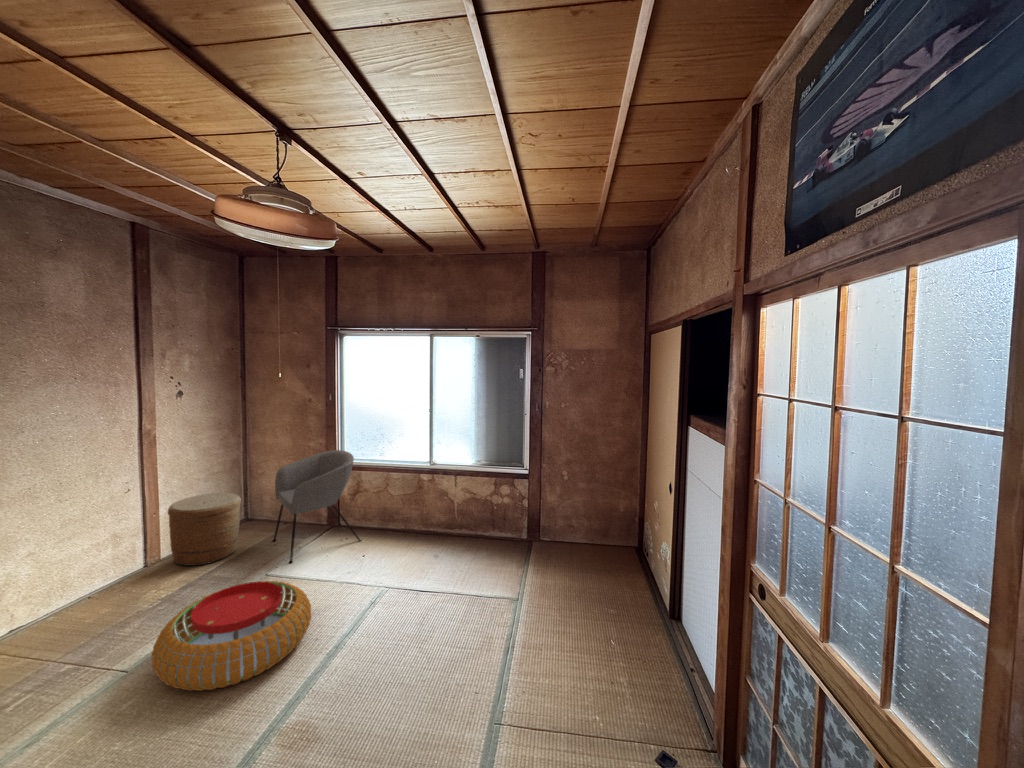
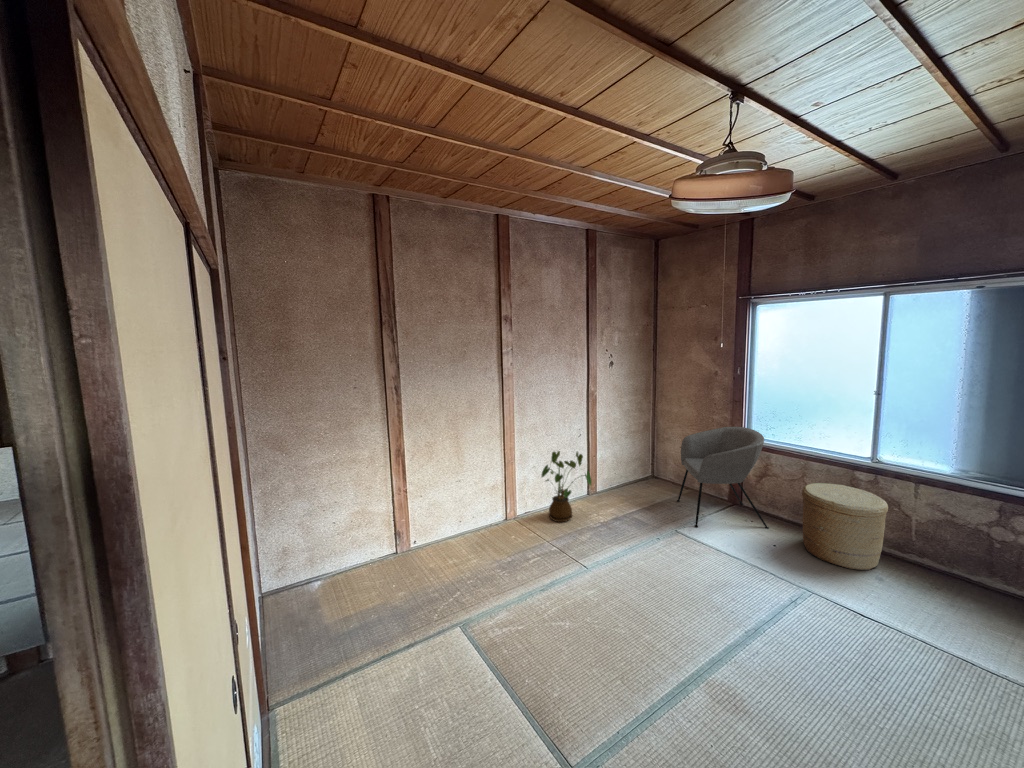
woven basket: present [168,493,241,566] -> present [802,483,888,570]
house plant: none [37,514,141,627] -> present [541,451,591,522]
pouf: present [152,581,311,691] -> none [604,532,726,620]

